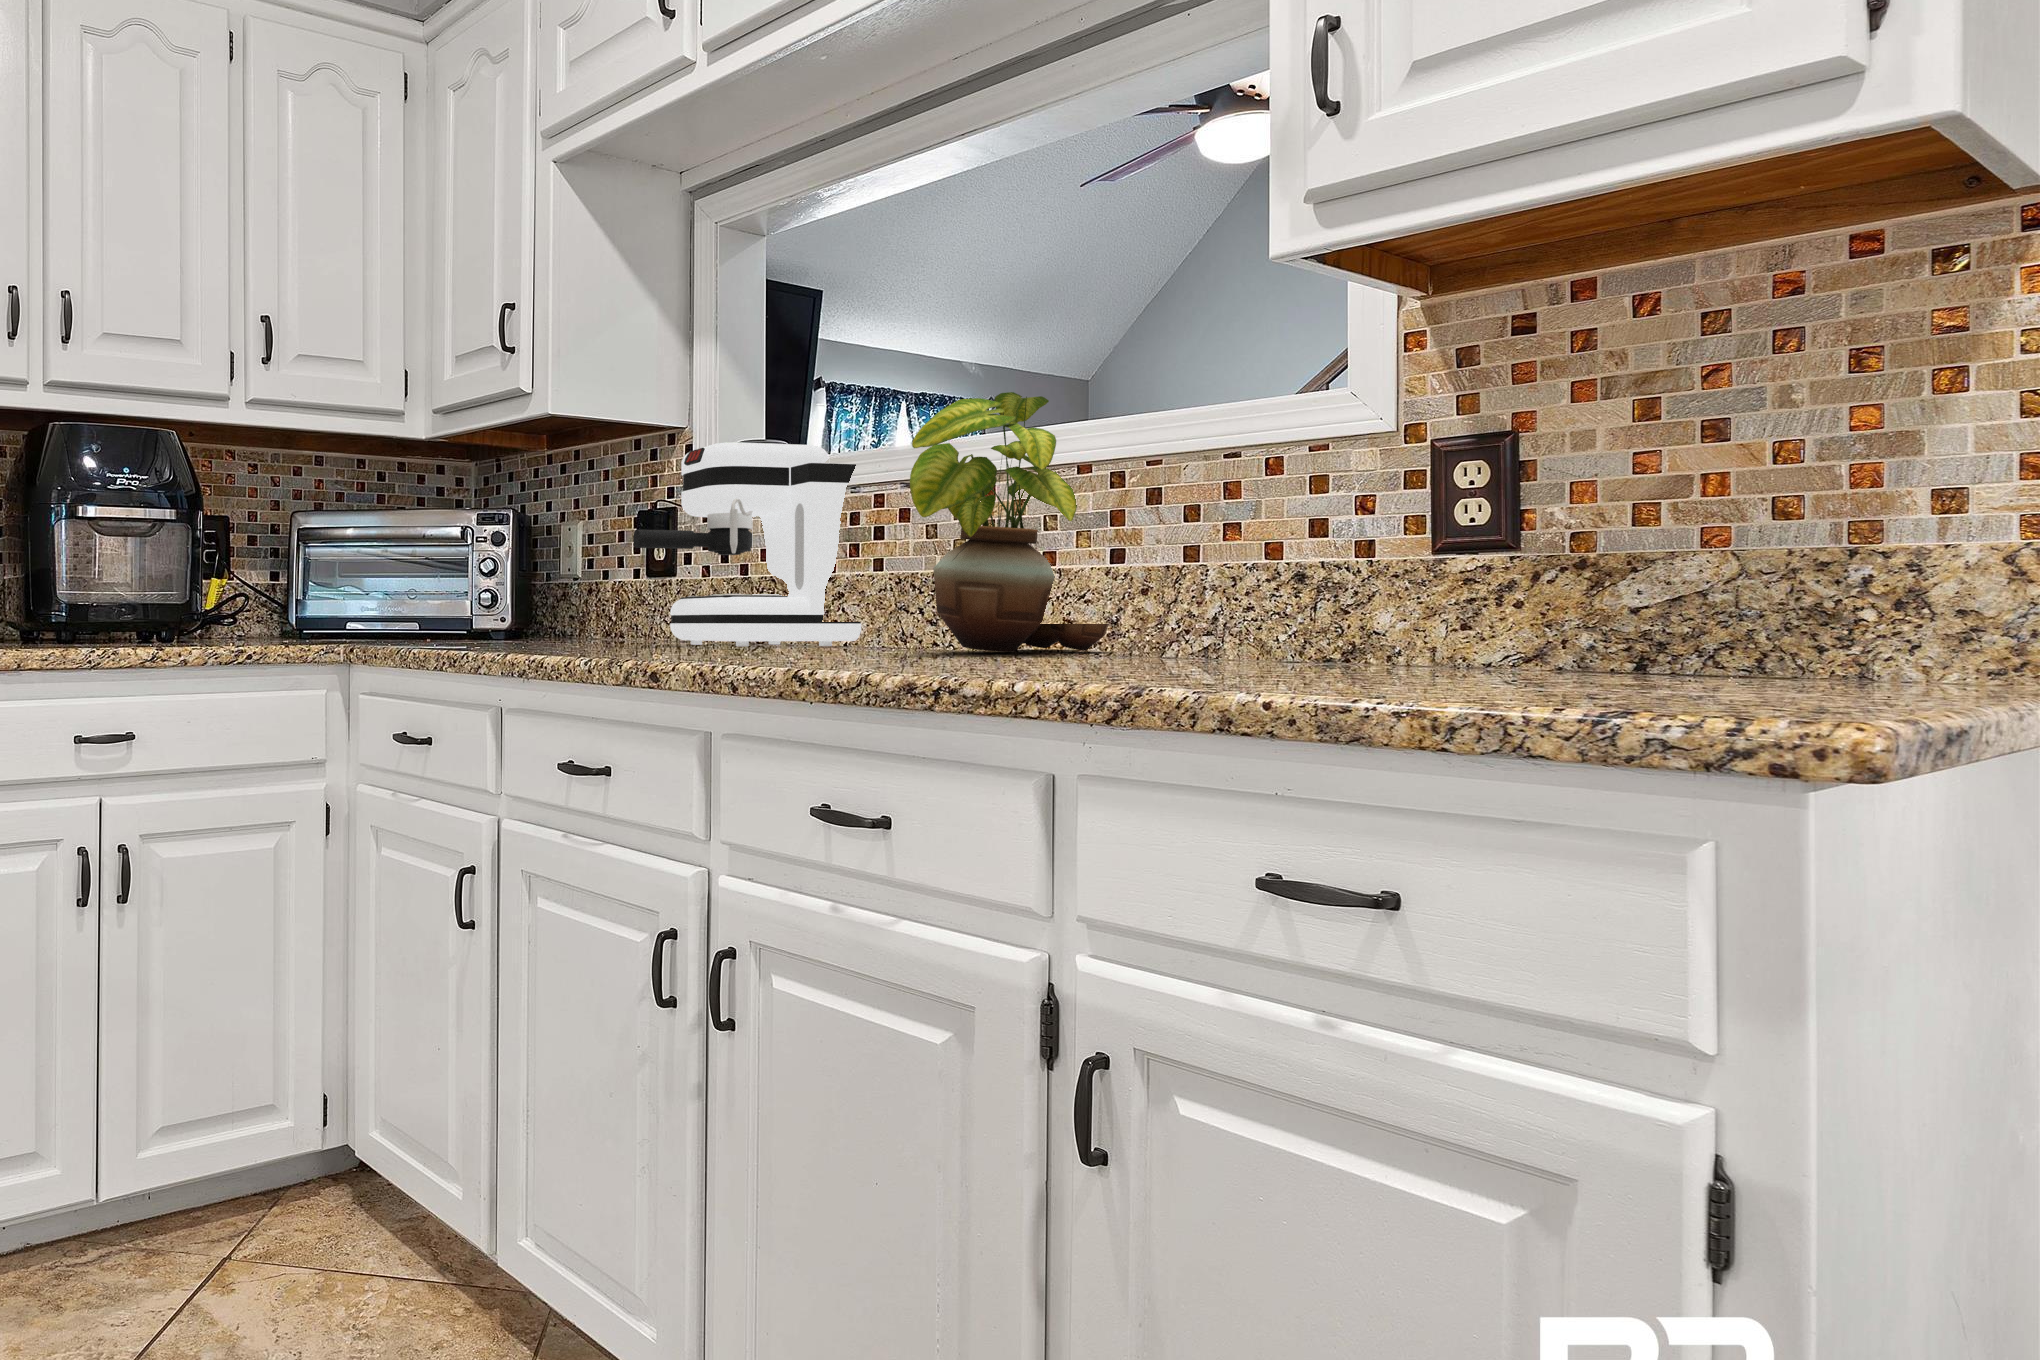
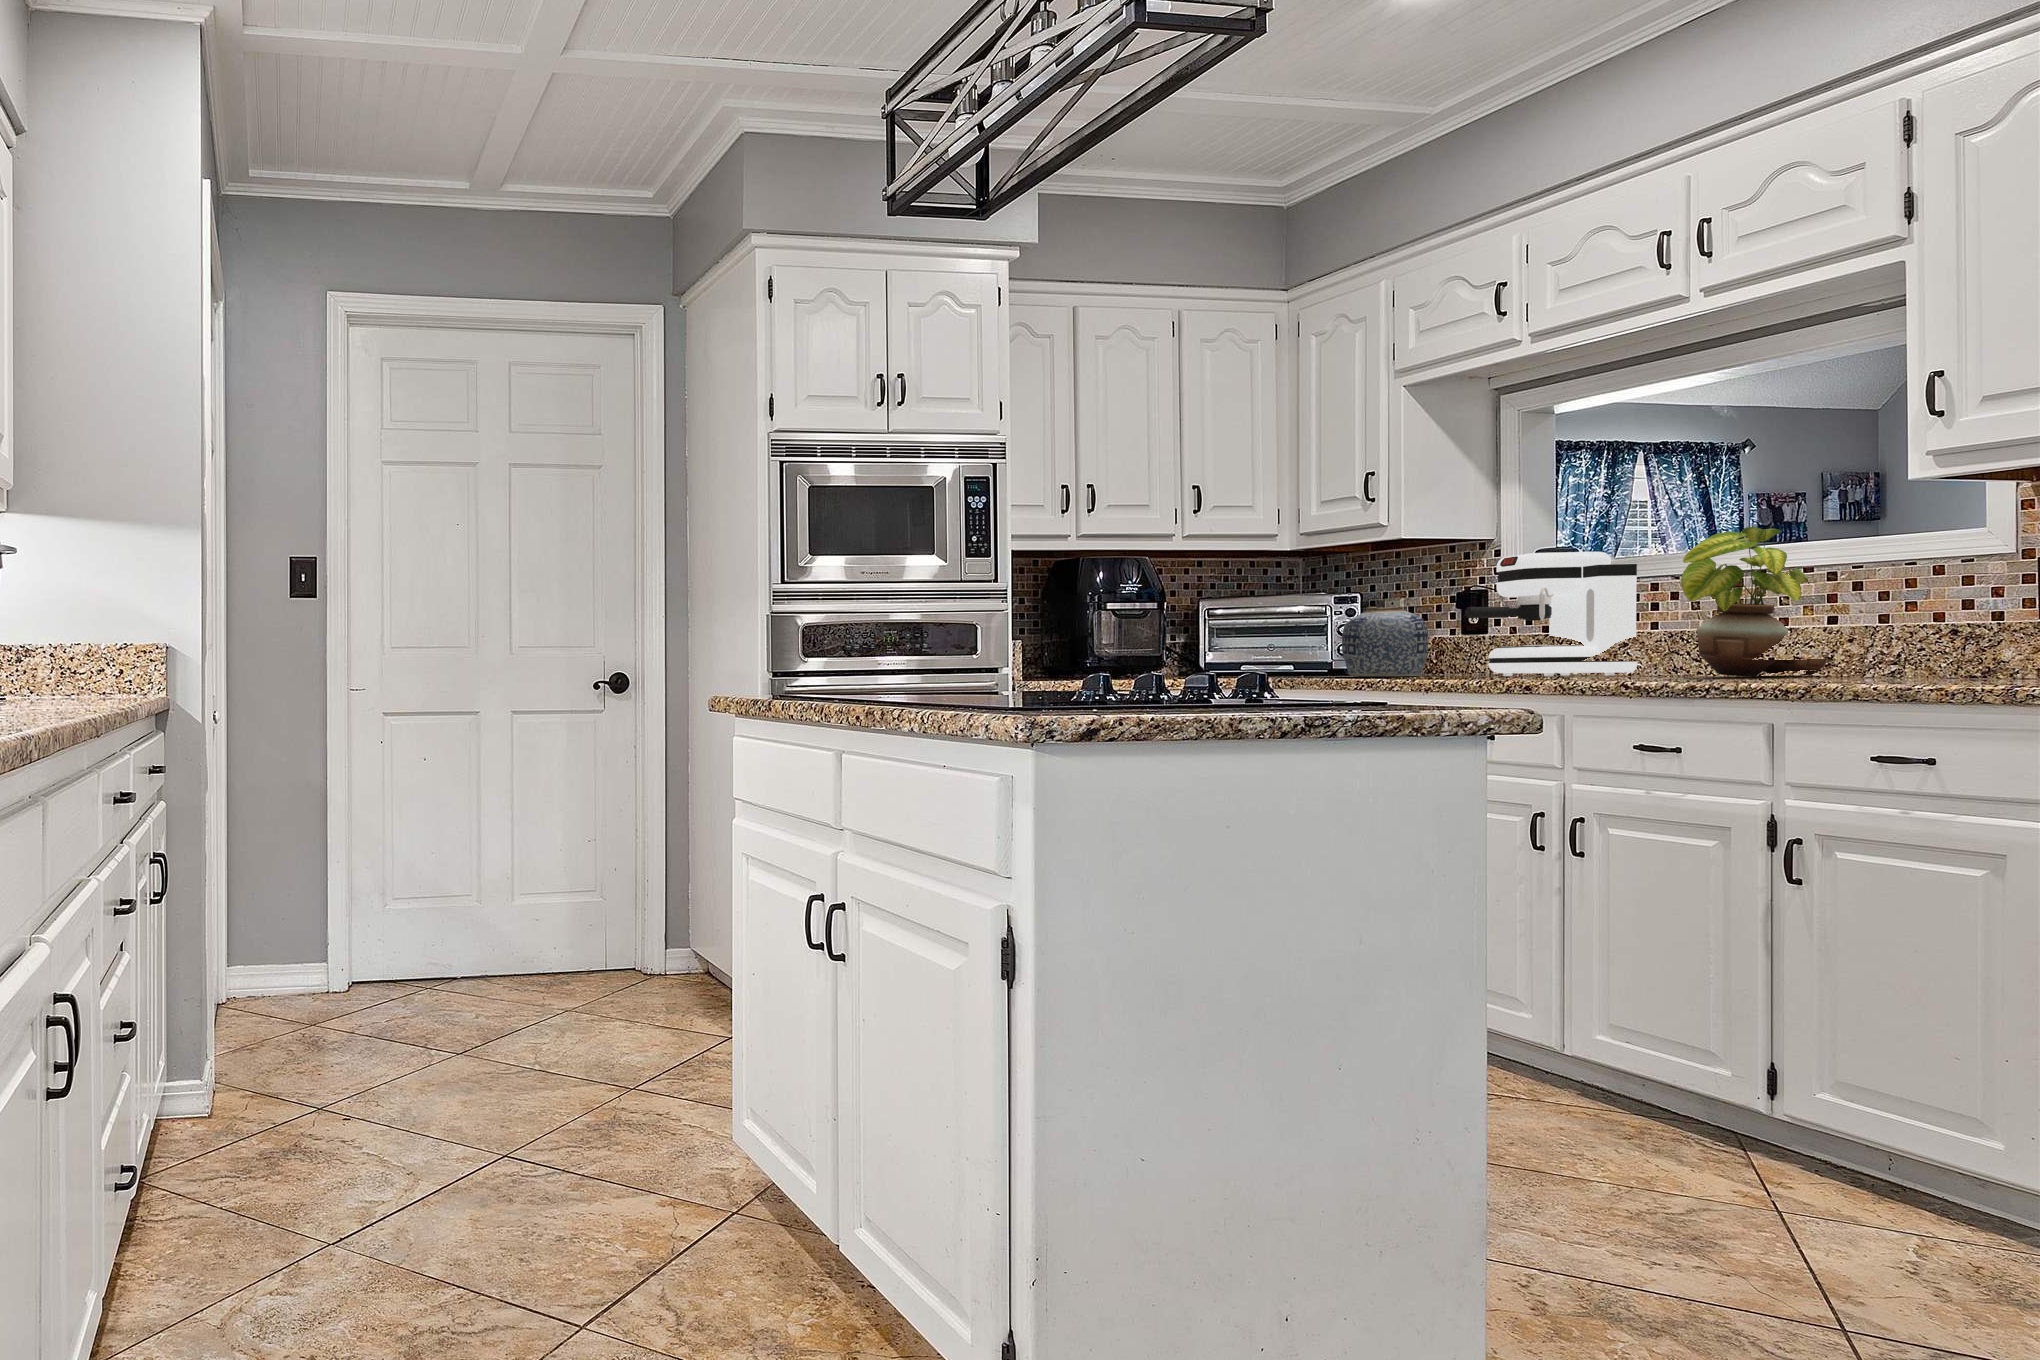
vase: none [490,530,605,643] -> present [1342,606,1428,676]

